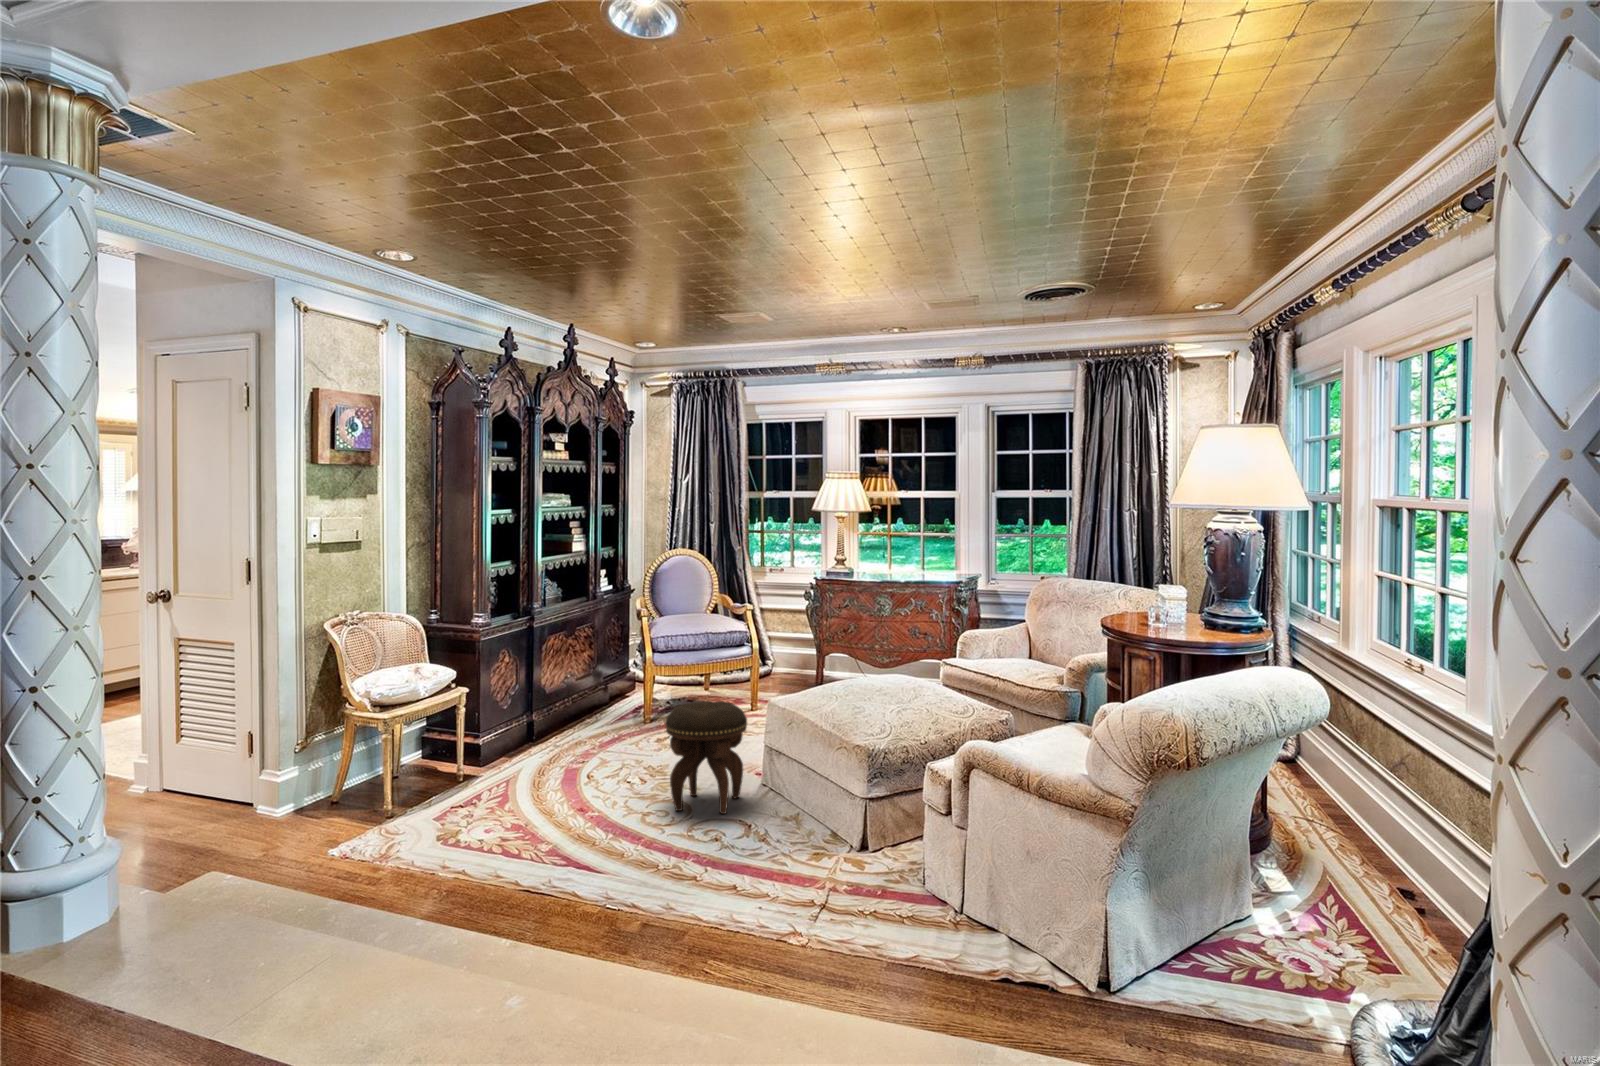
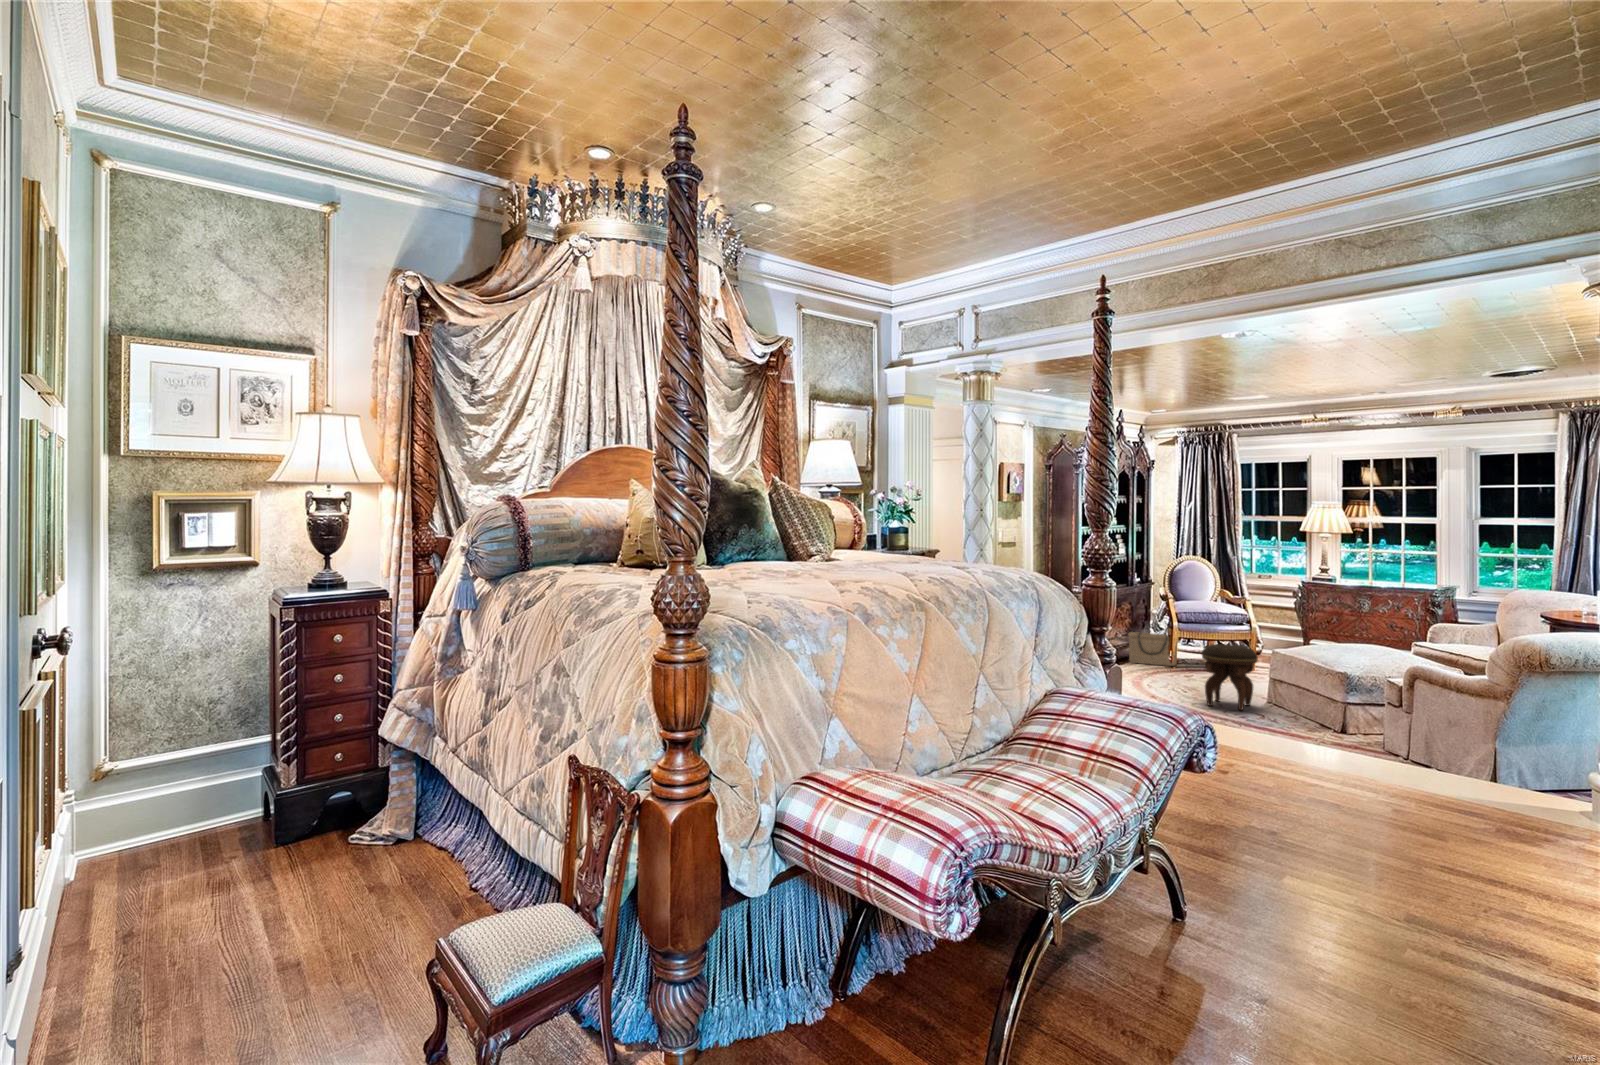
basket: none [586,671,658,721] -> present [1128,632,1177,666]

